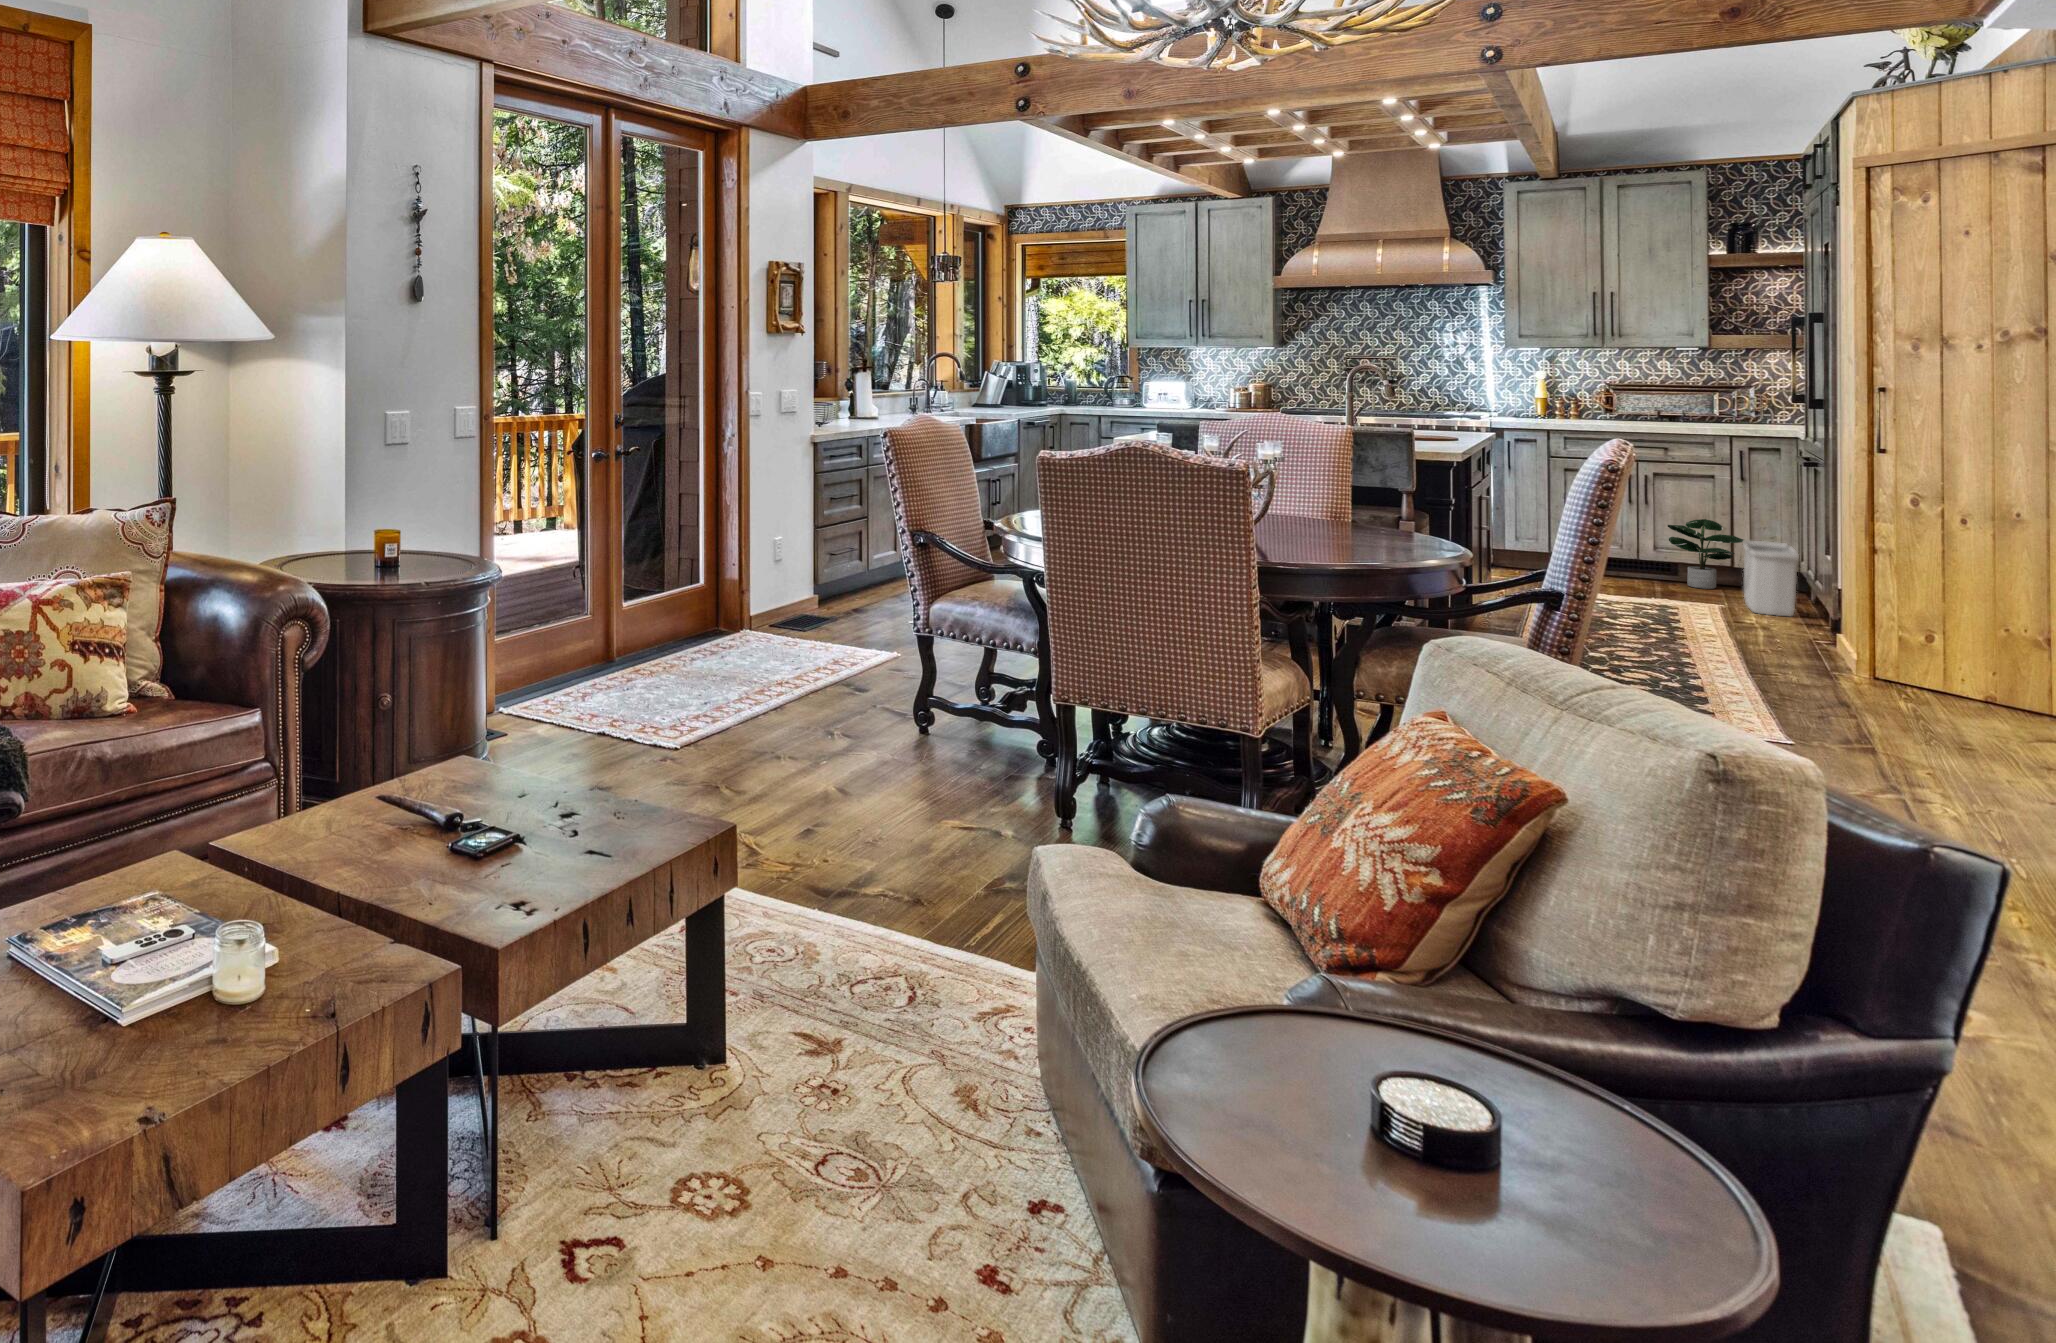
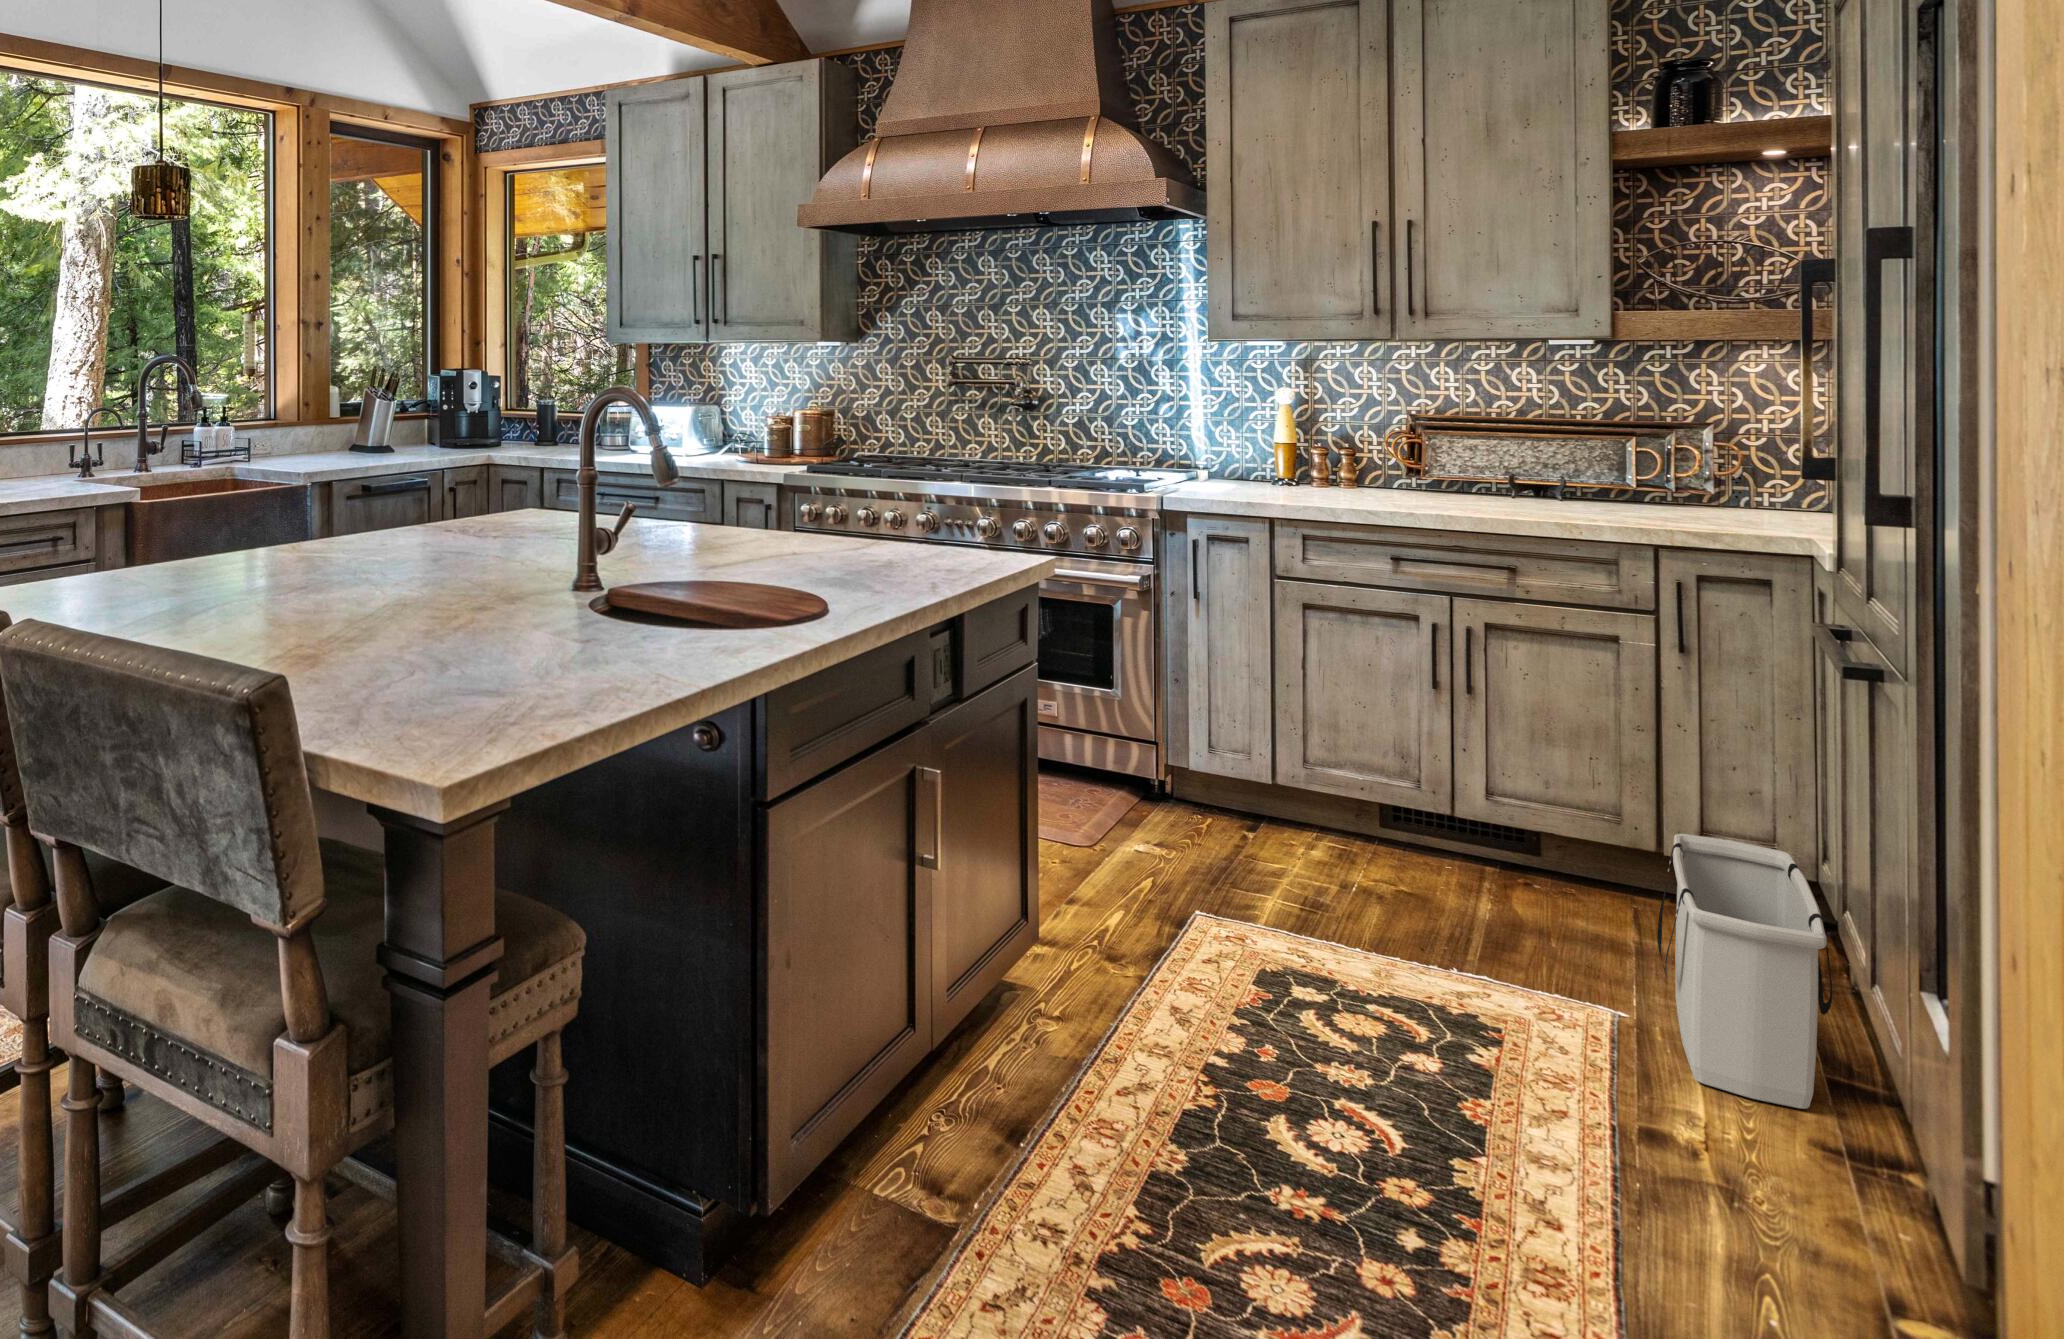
potted plant: present [1668,519,1744,589] -> none [1502,738,1695,919]

